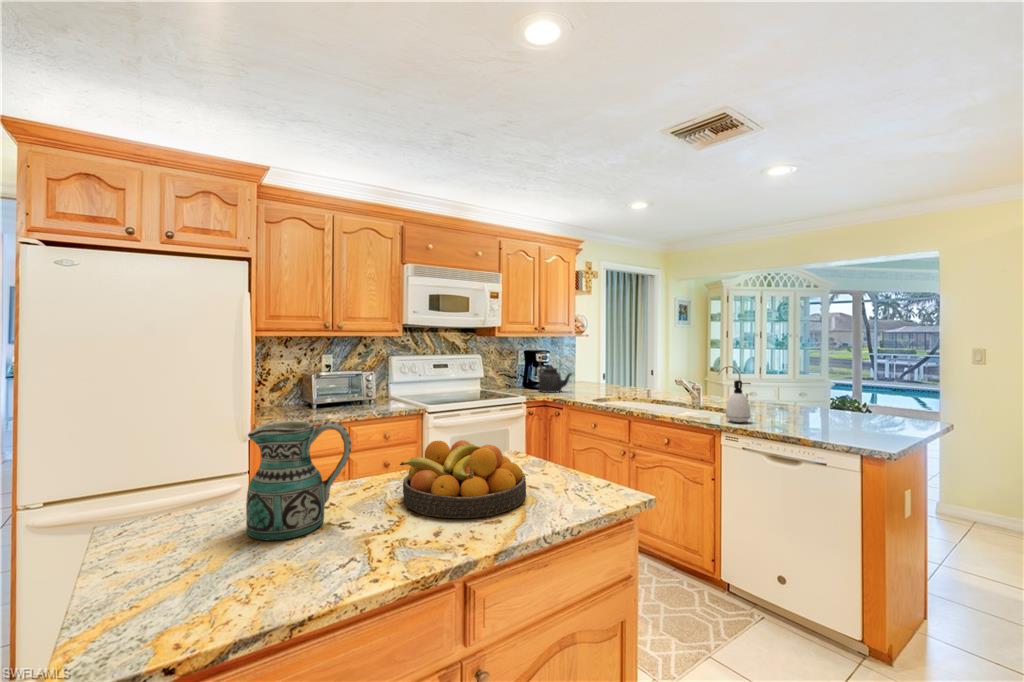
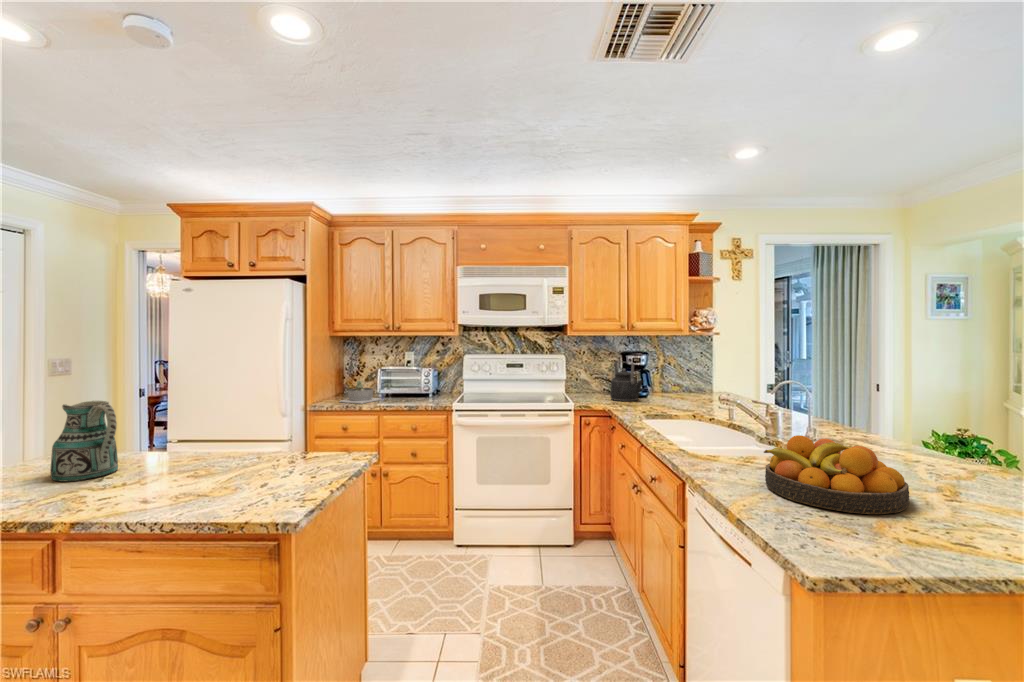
soap dispenser: present [726,380,751,422] -> none [696,403,732,466]
succulent planter: none [283,390,328,418] -> present [340,381,381,404]
fruit bowl: present [400,440,526,518] -> present [764,435,909,514]

